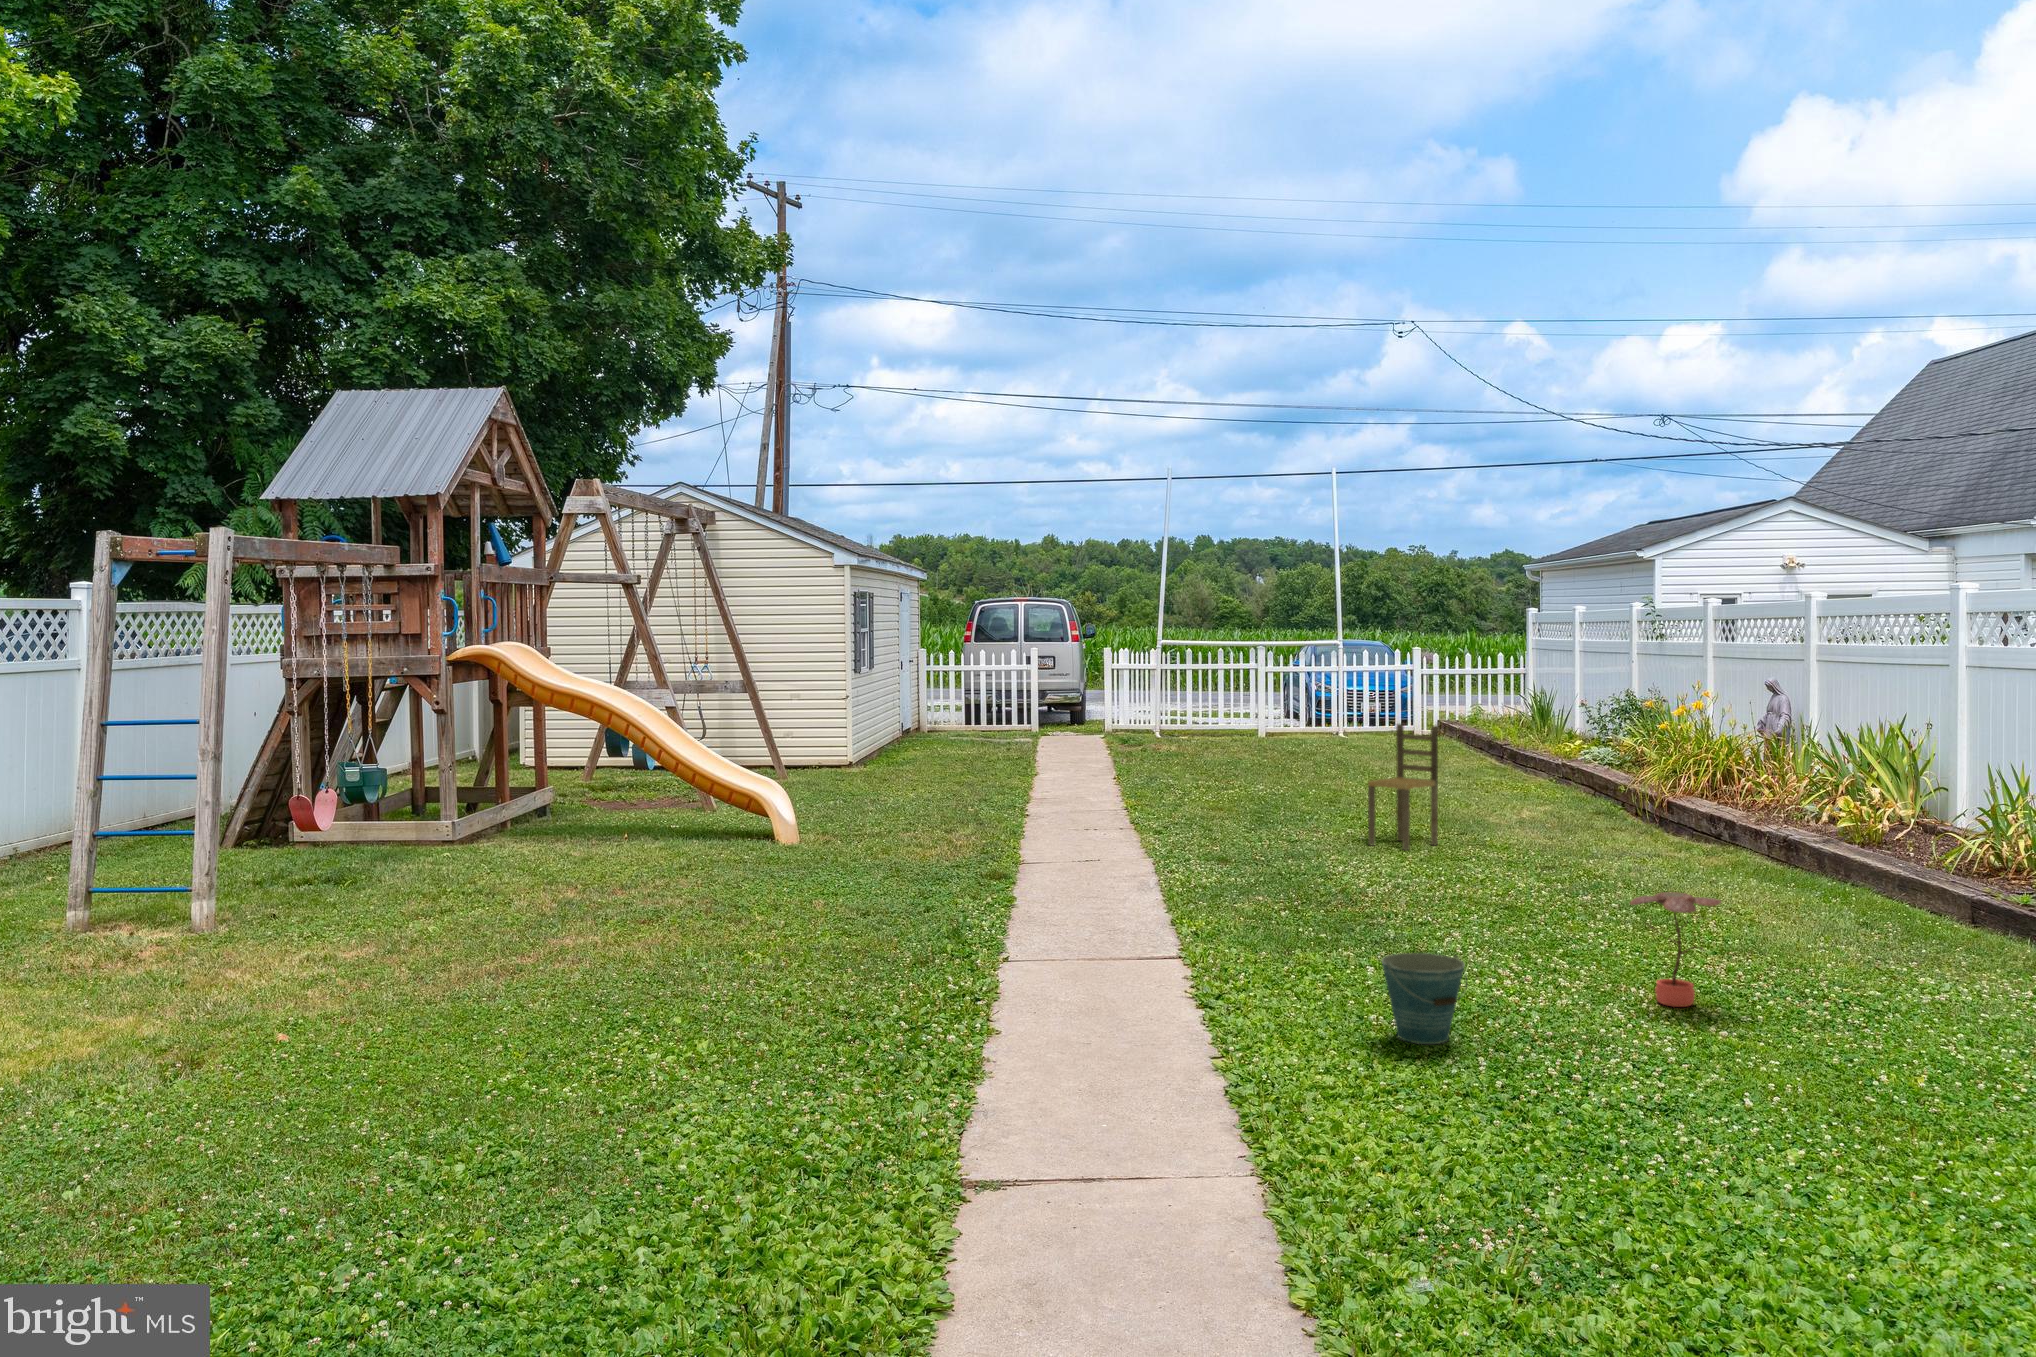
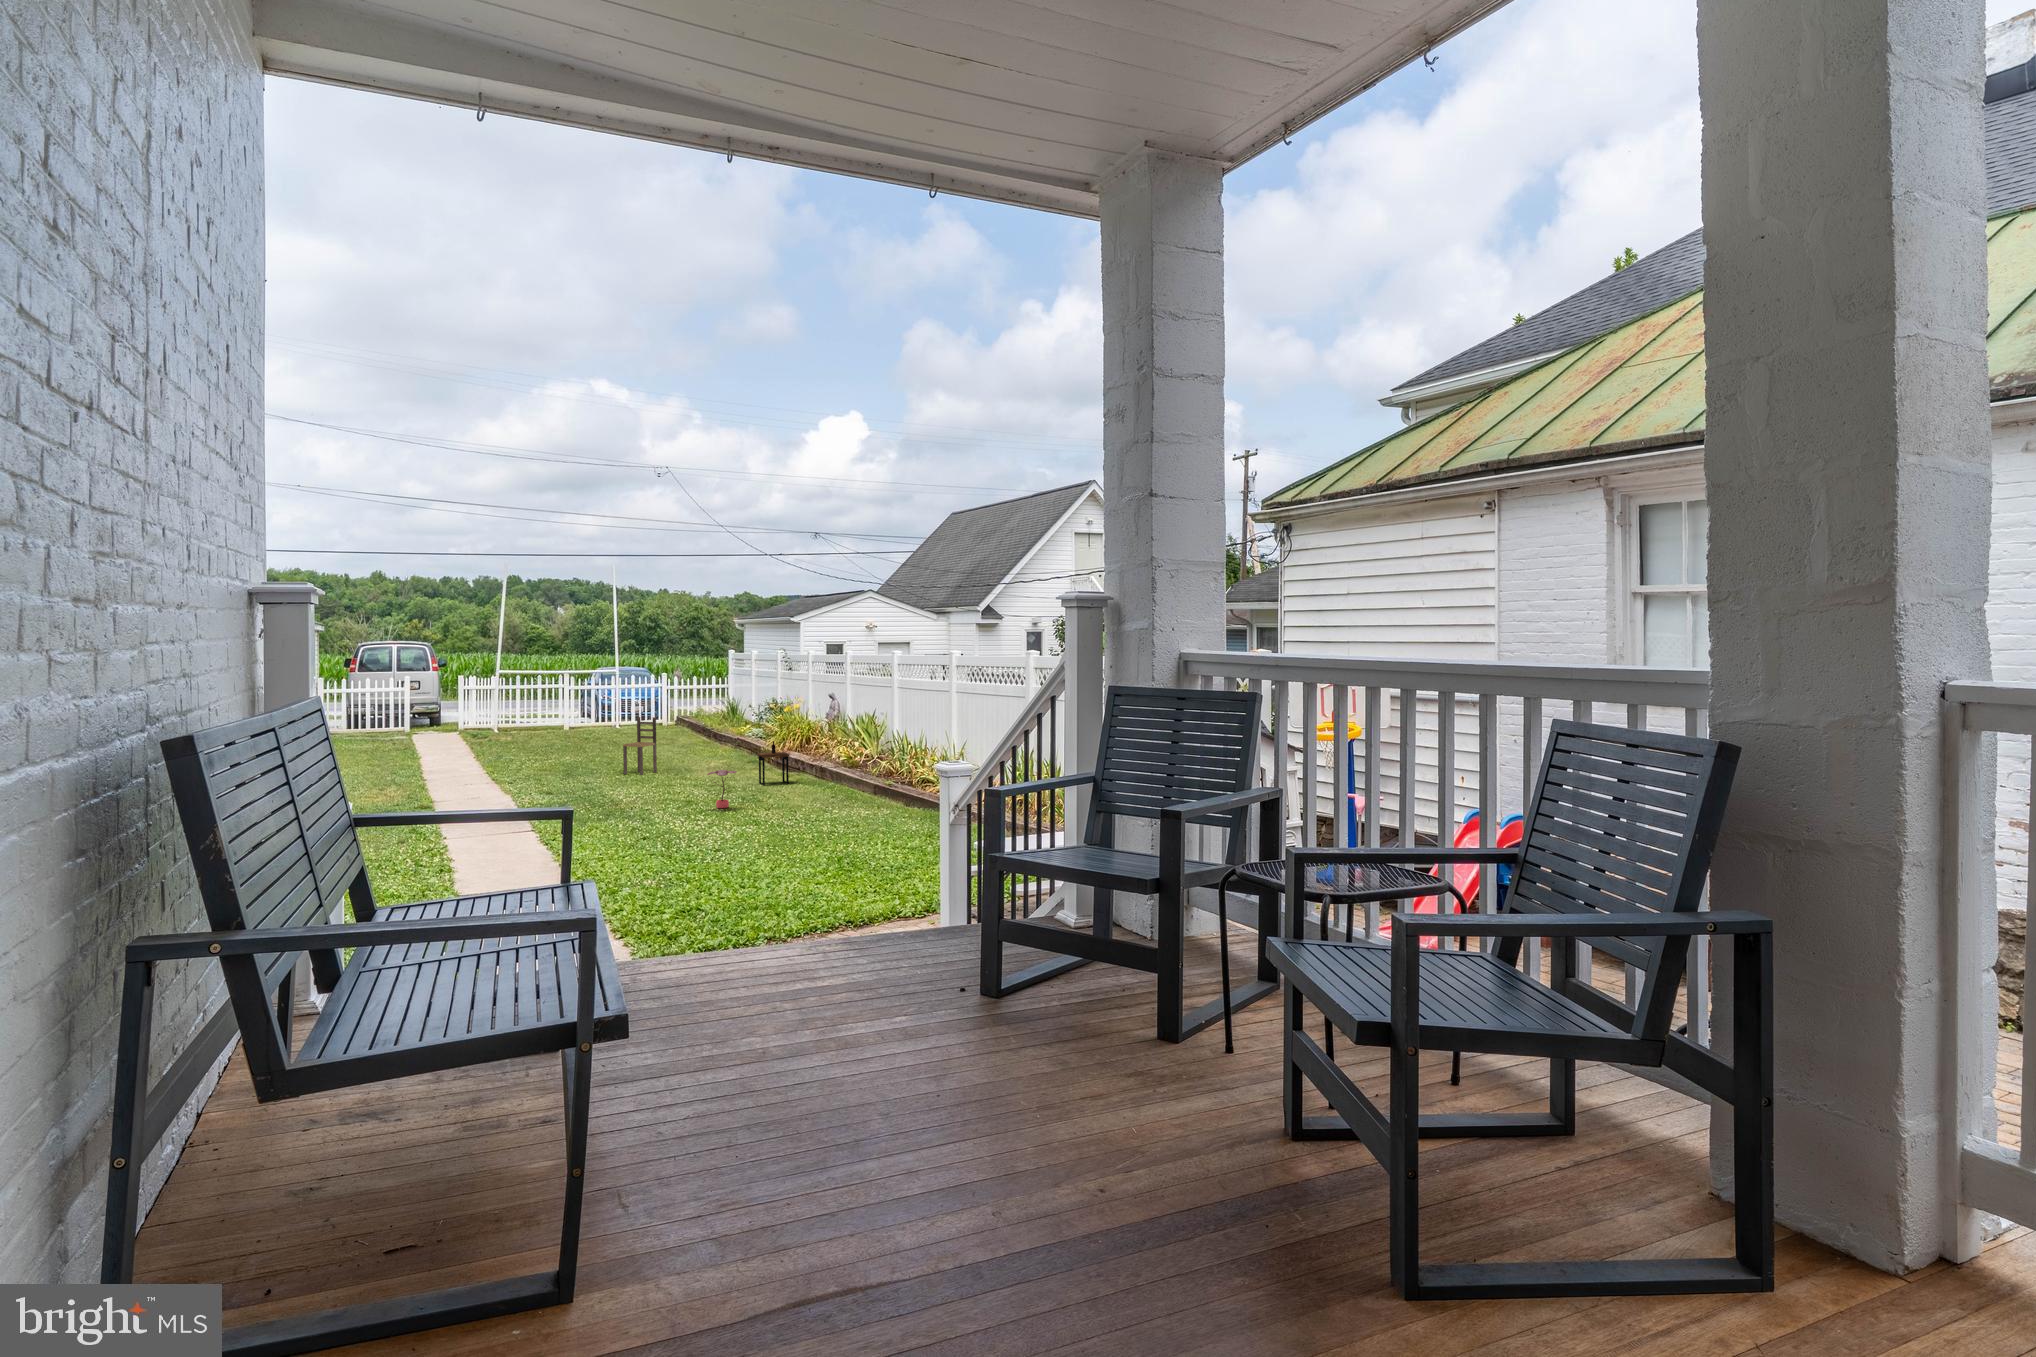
side table: none [1710,800,1807,916] -> present [757,741,790,786]
bucket: present [1382,953,1467,1044] -> none [618,793,647,822]

